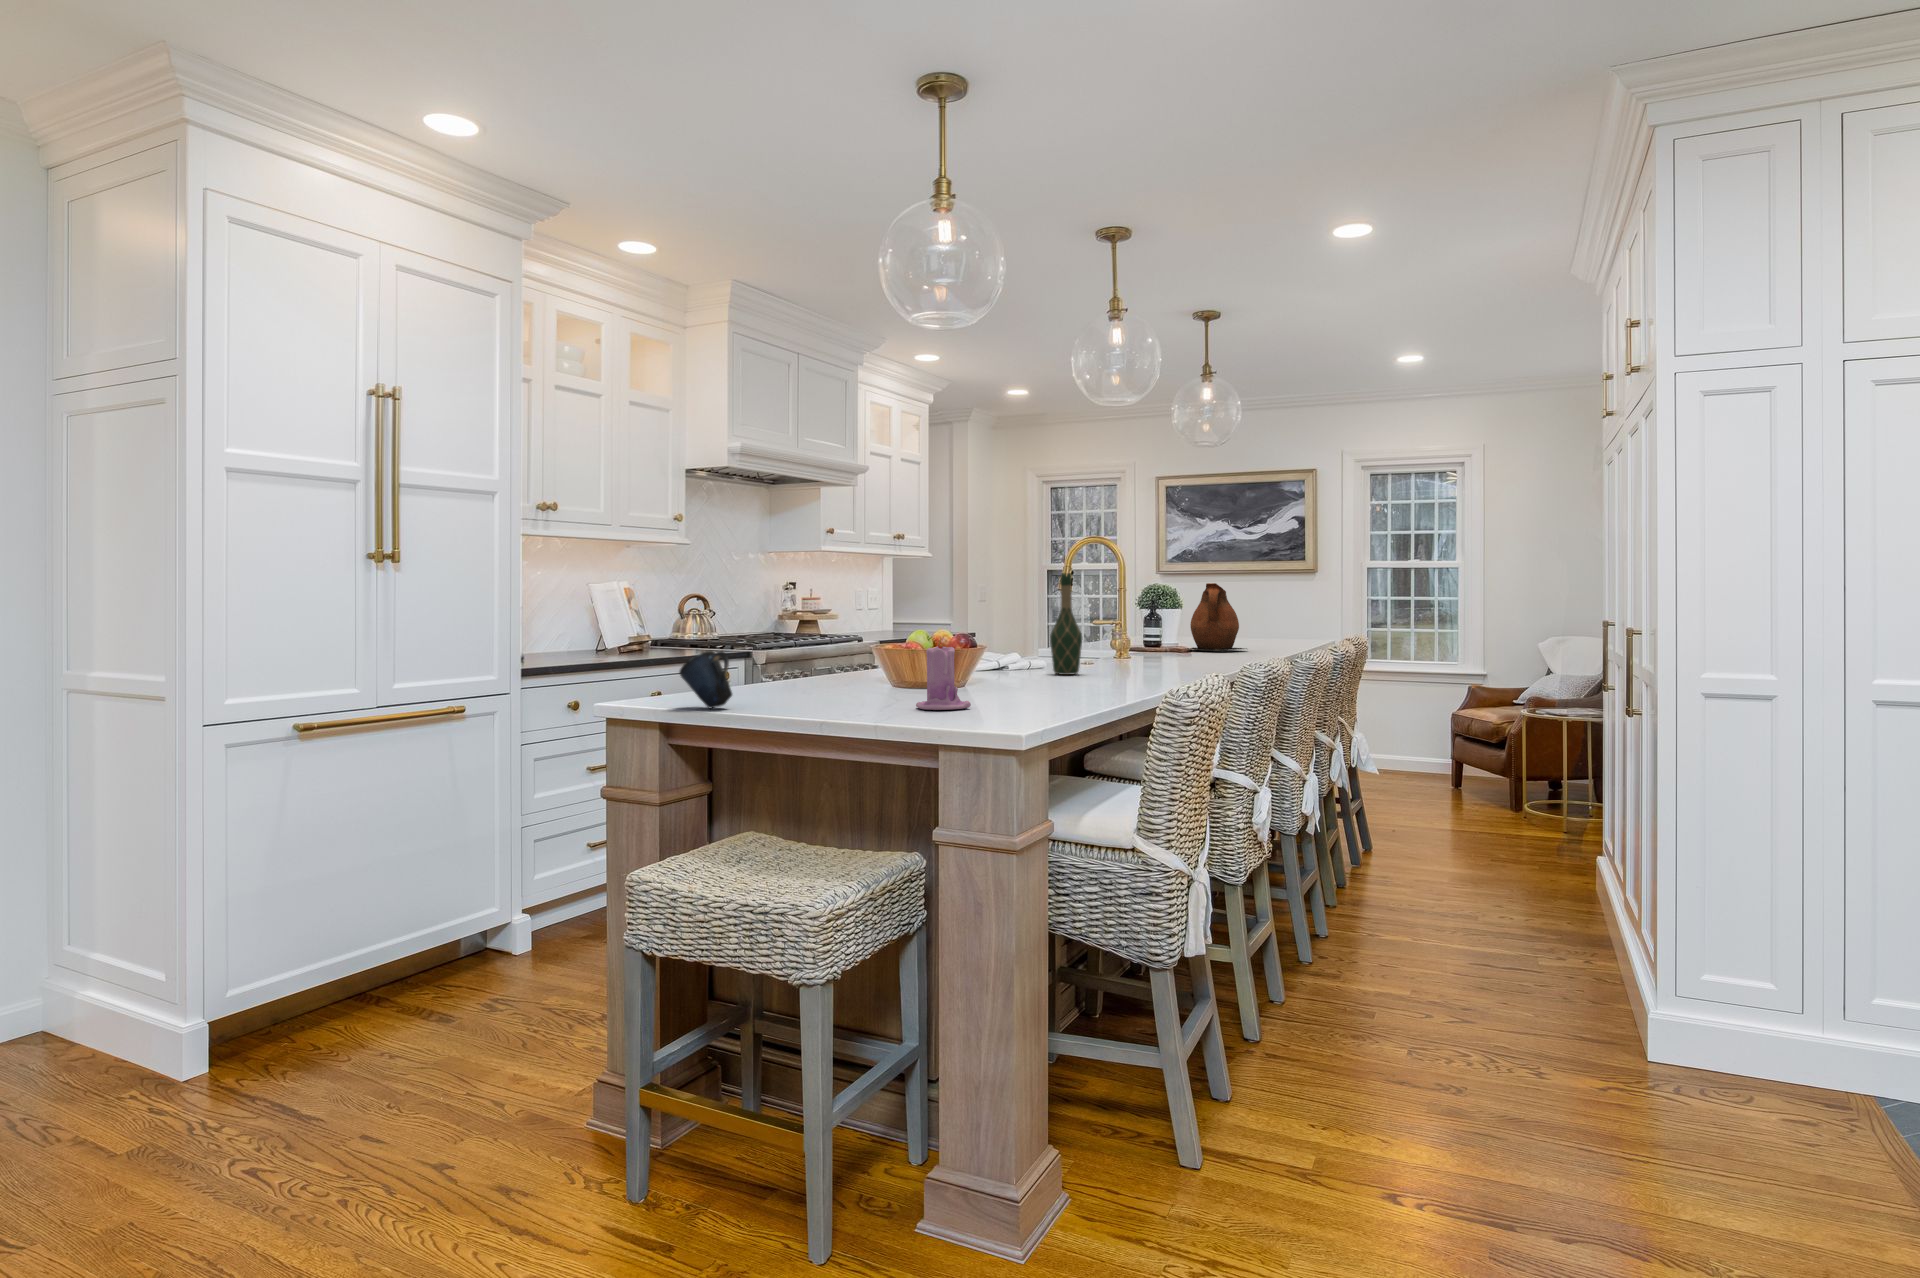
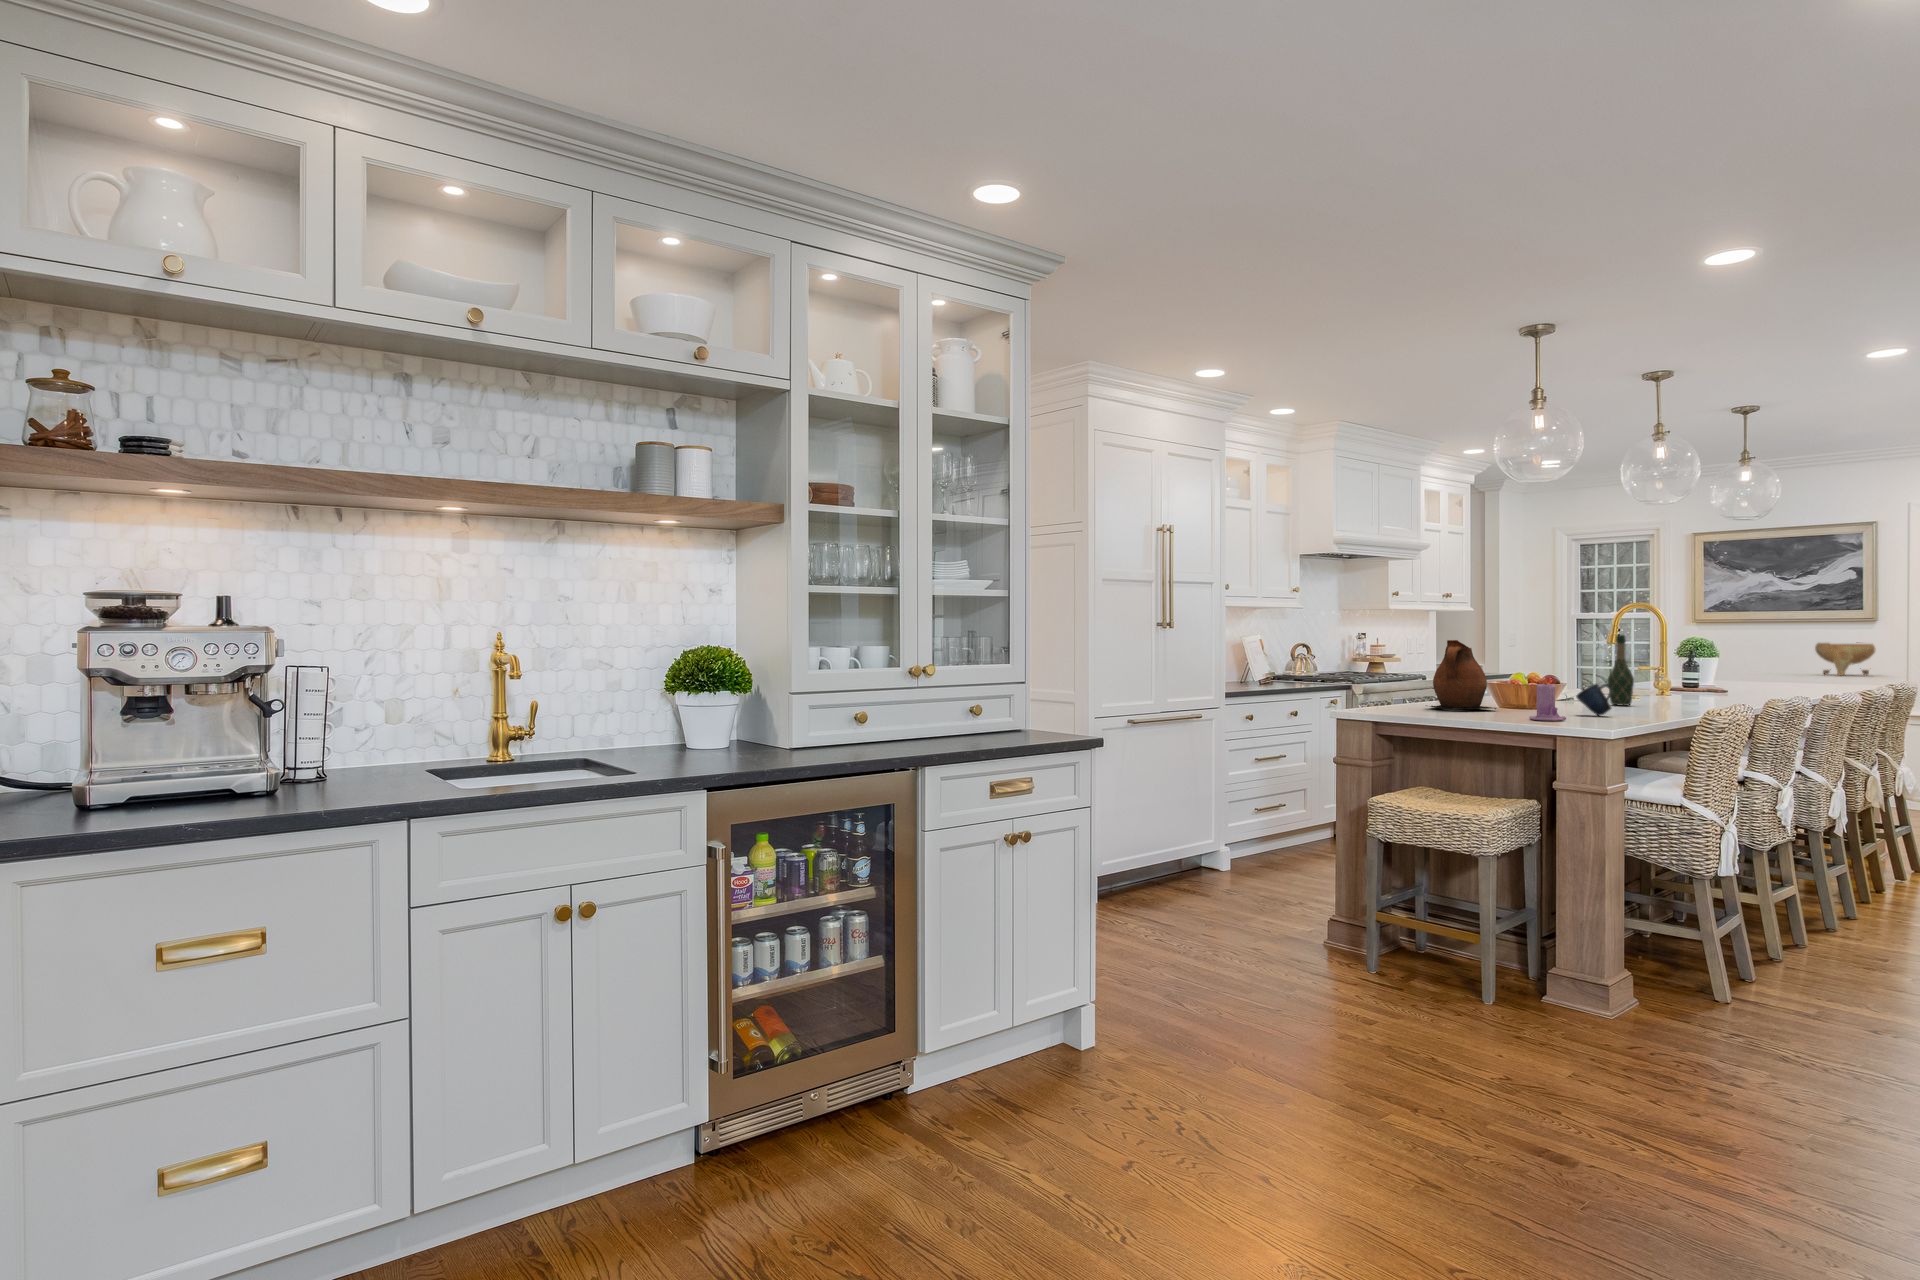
ceramic pitcher: present [1187,583,1247,651] -> present [1430,640,1497,709]
decorative bowl: none [1264,595,1316,630] -> present [1815,643,1875,676]
mug: present [679,651,732,708] -> present [1577,684,1612,716]

